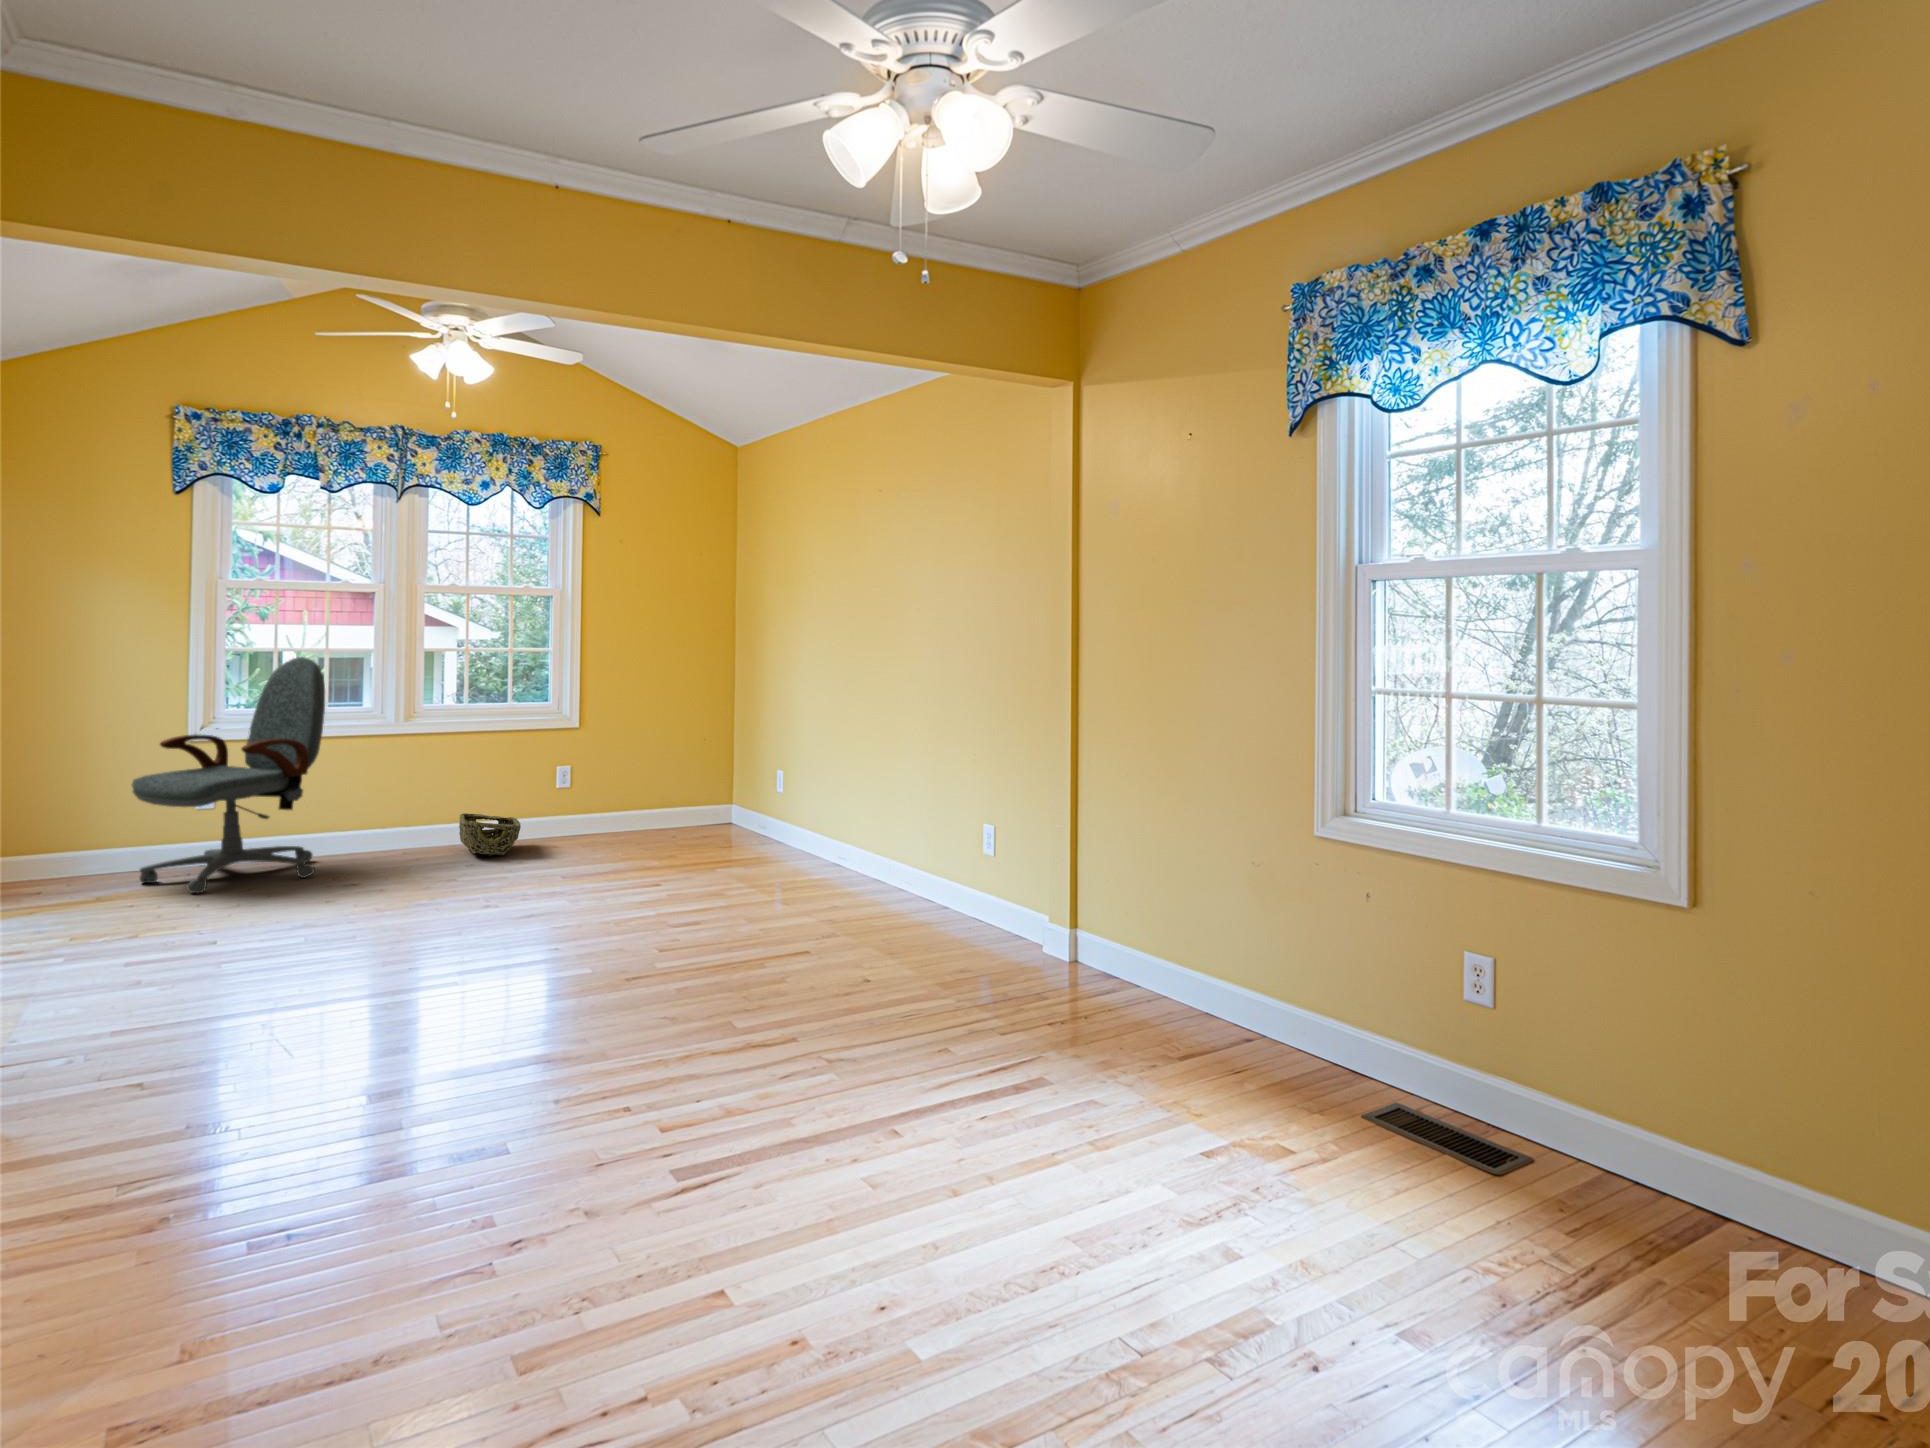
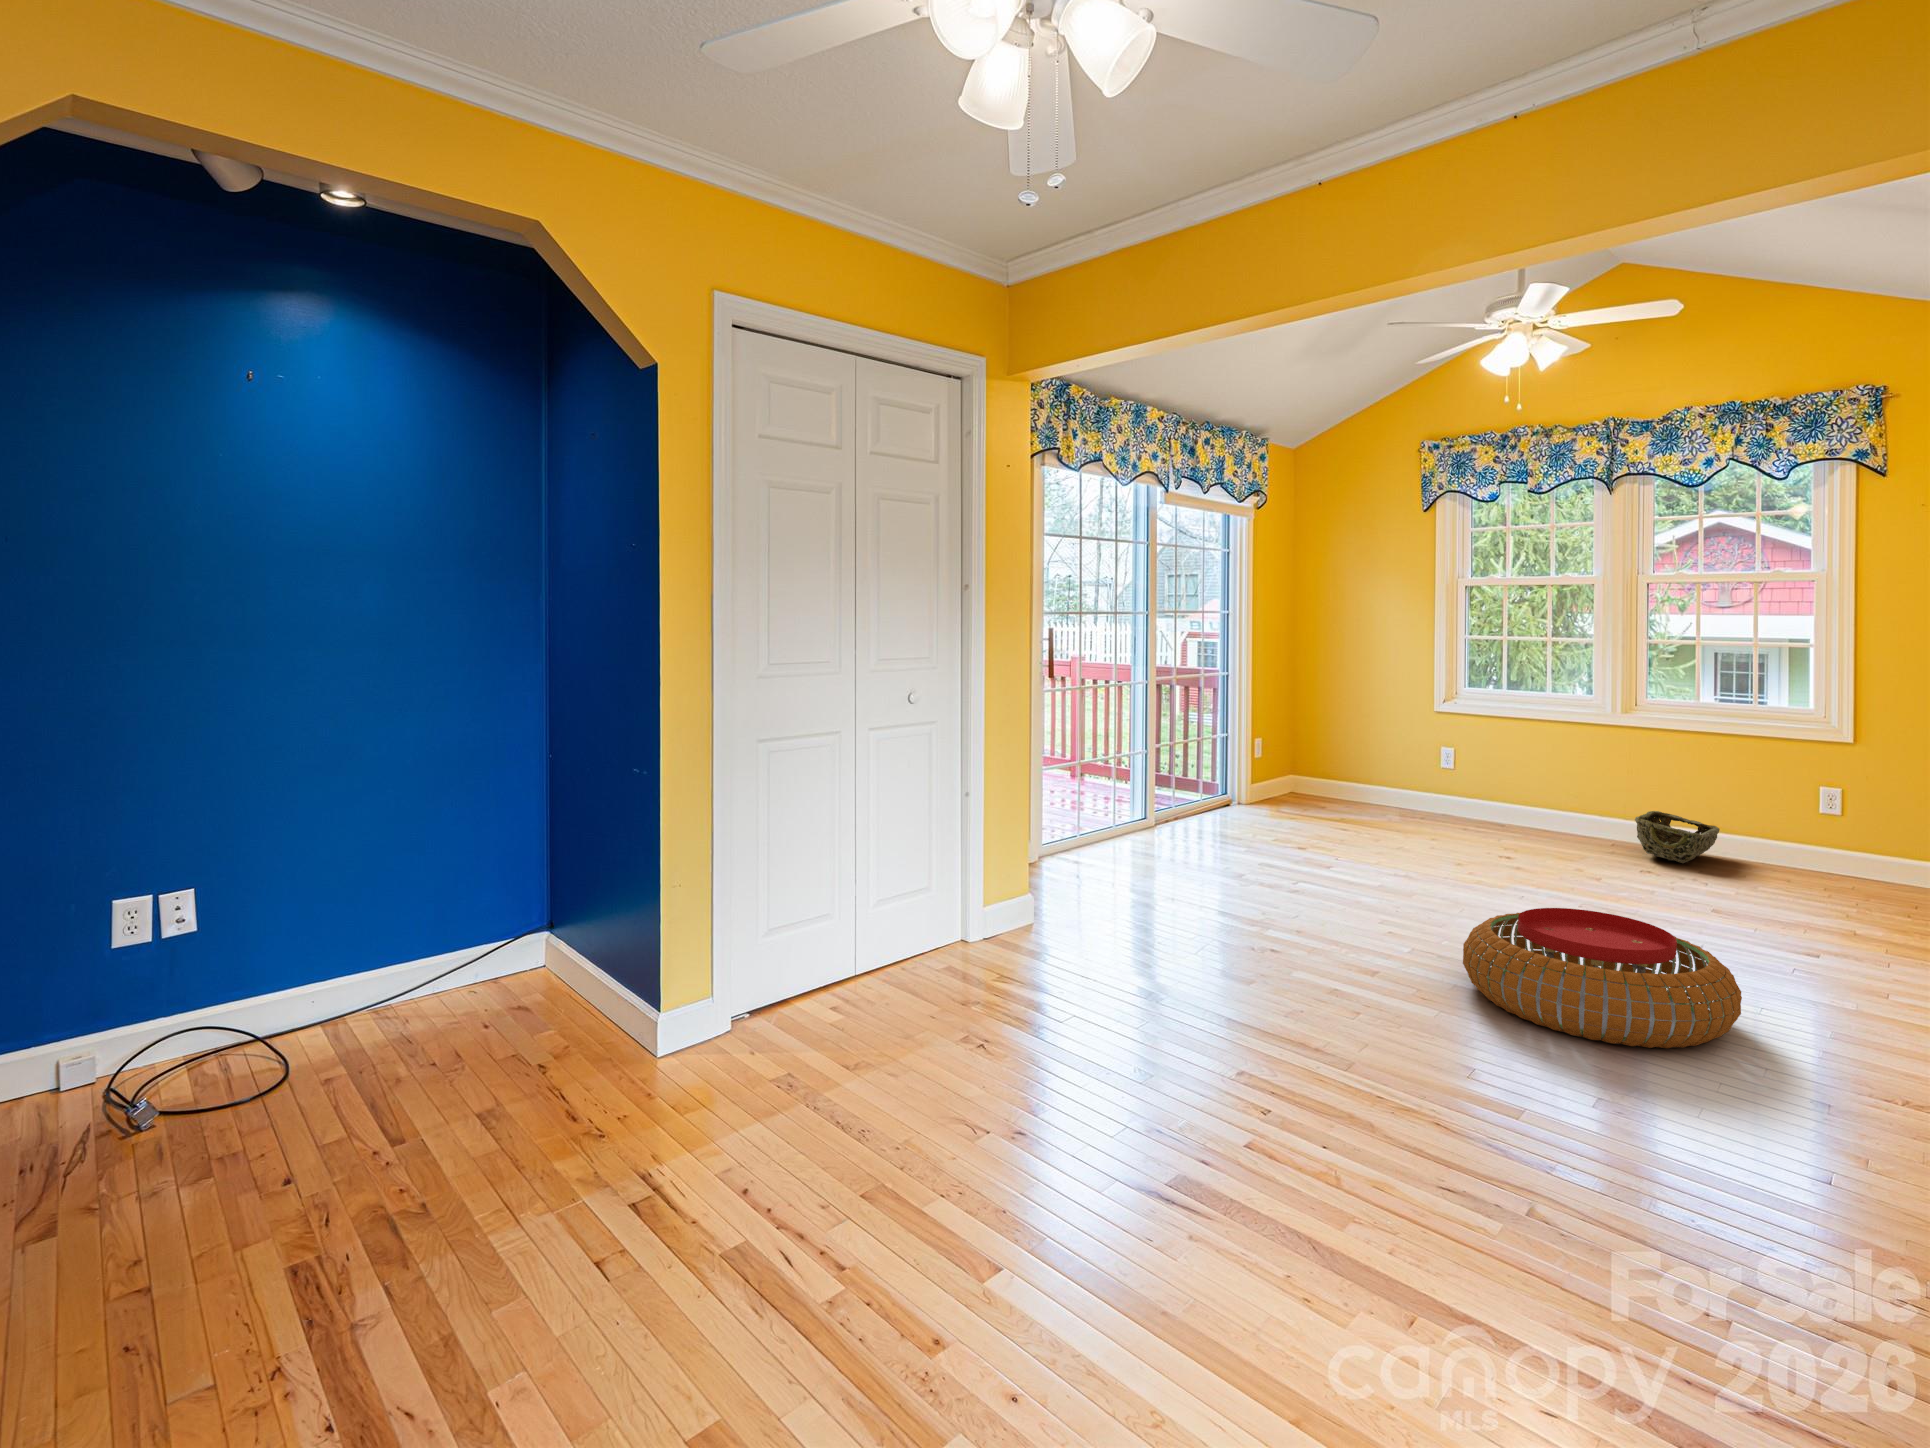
office chair: present [131,657,325,893] -> none [1361,644,1514,837]
pouf: none [489,888,698,996] -> present [1463,908,1742,1048]

